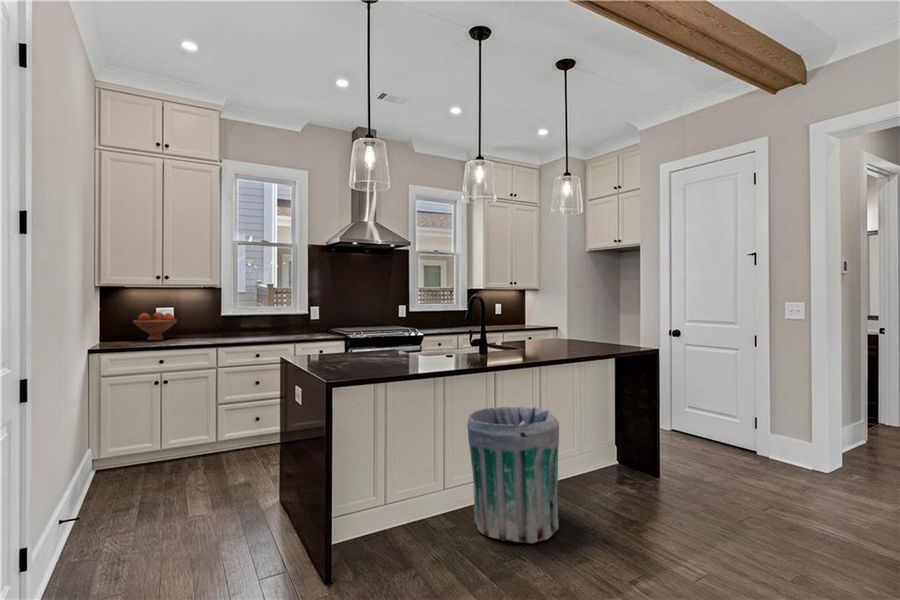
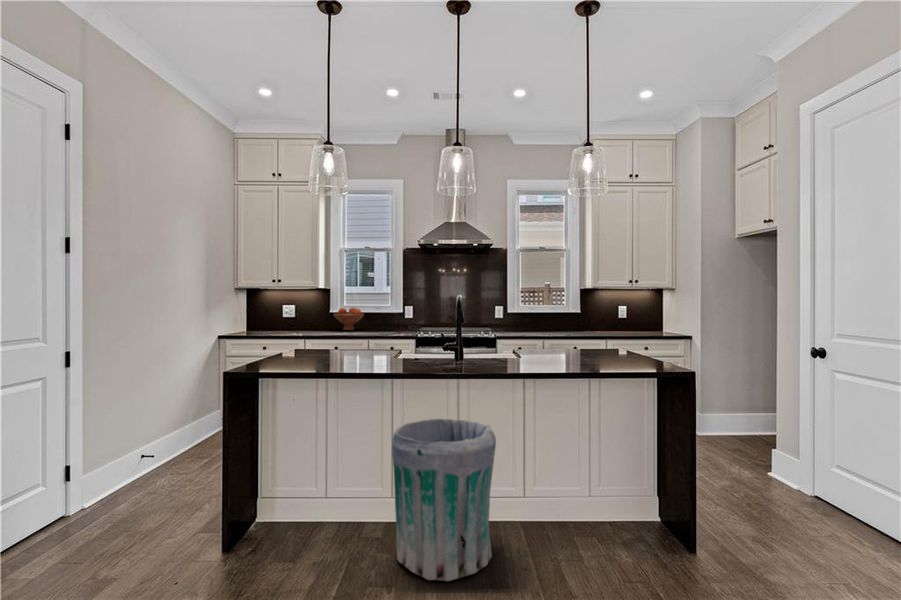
fruit bowl: present [133,312,177,341] -> present [334,308,364,330]

